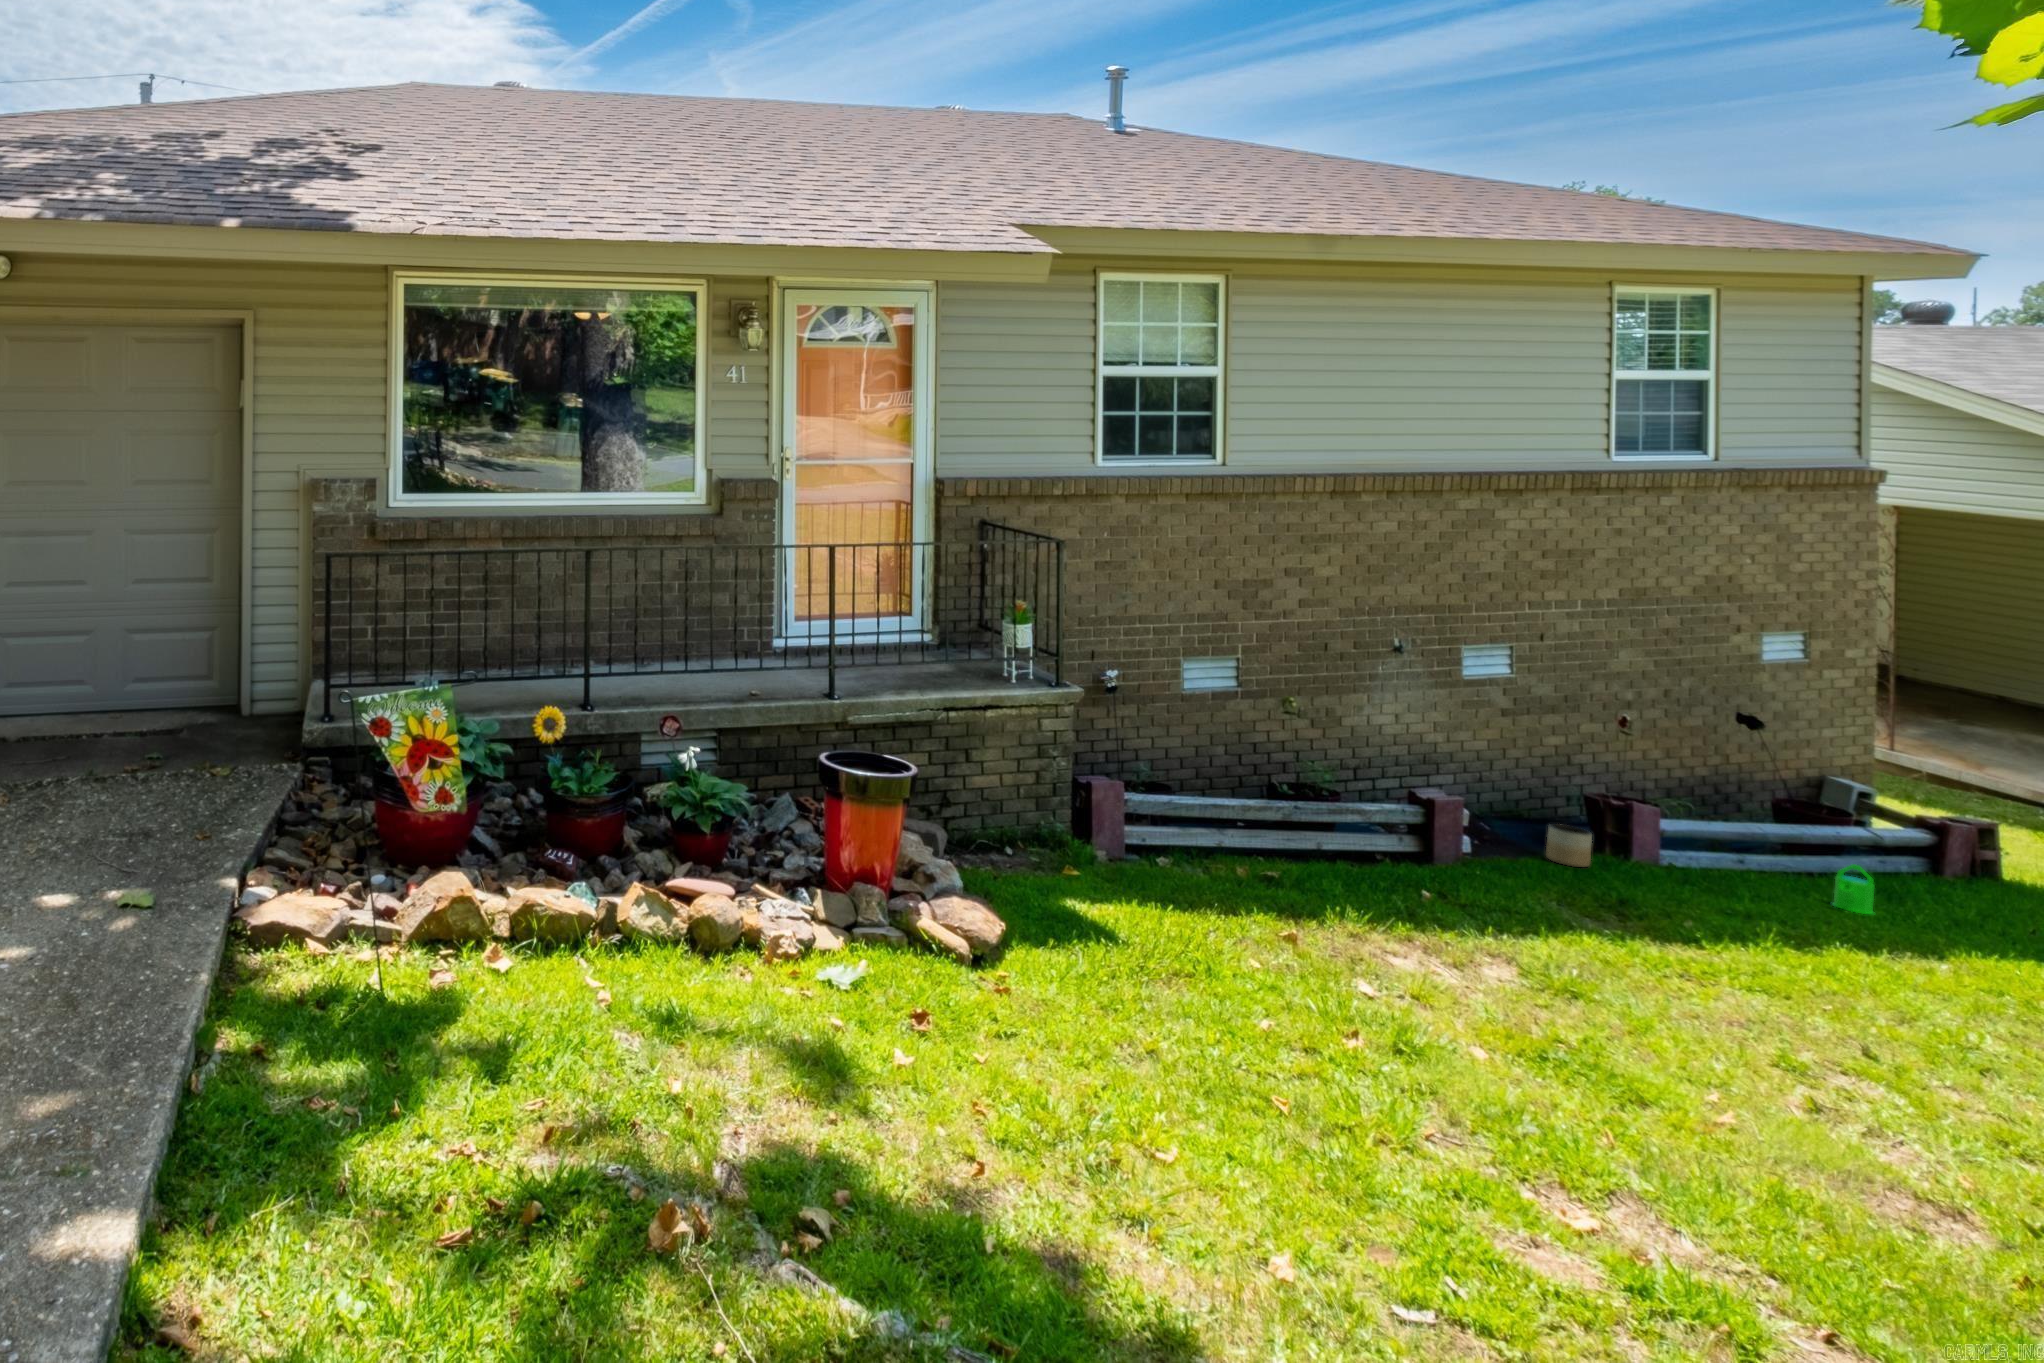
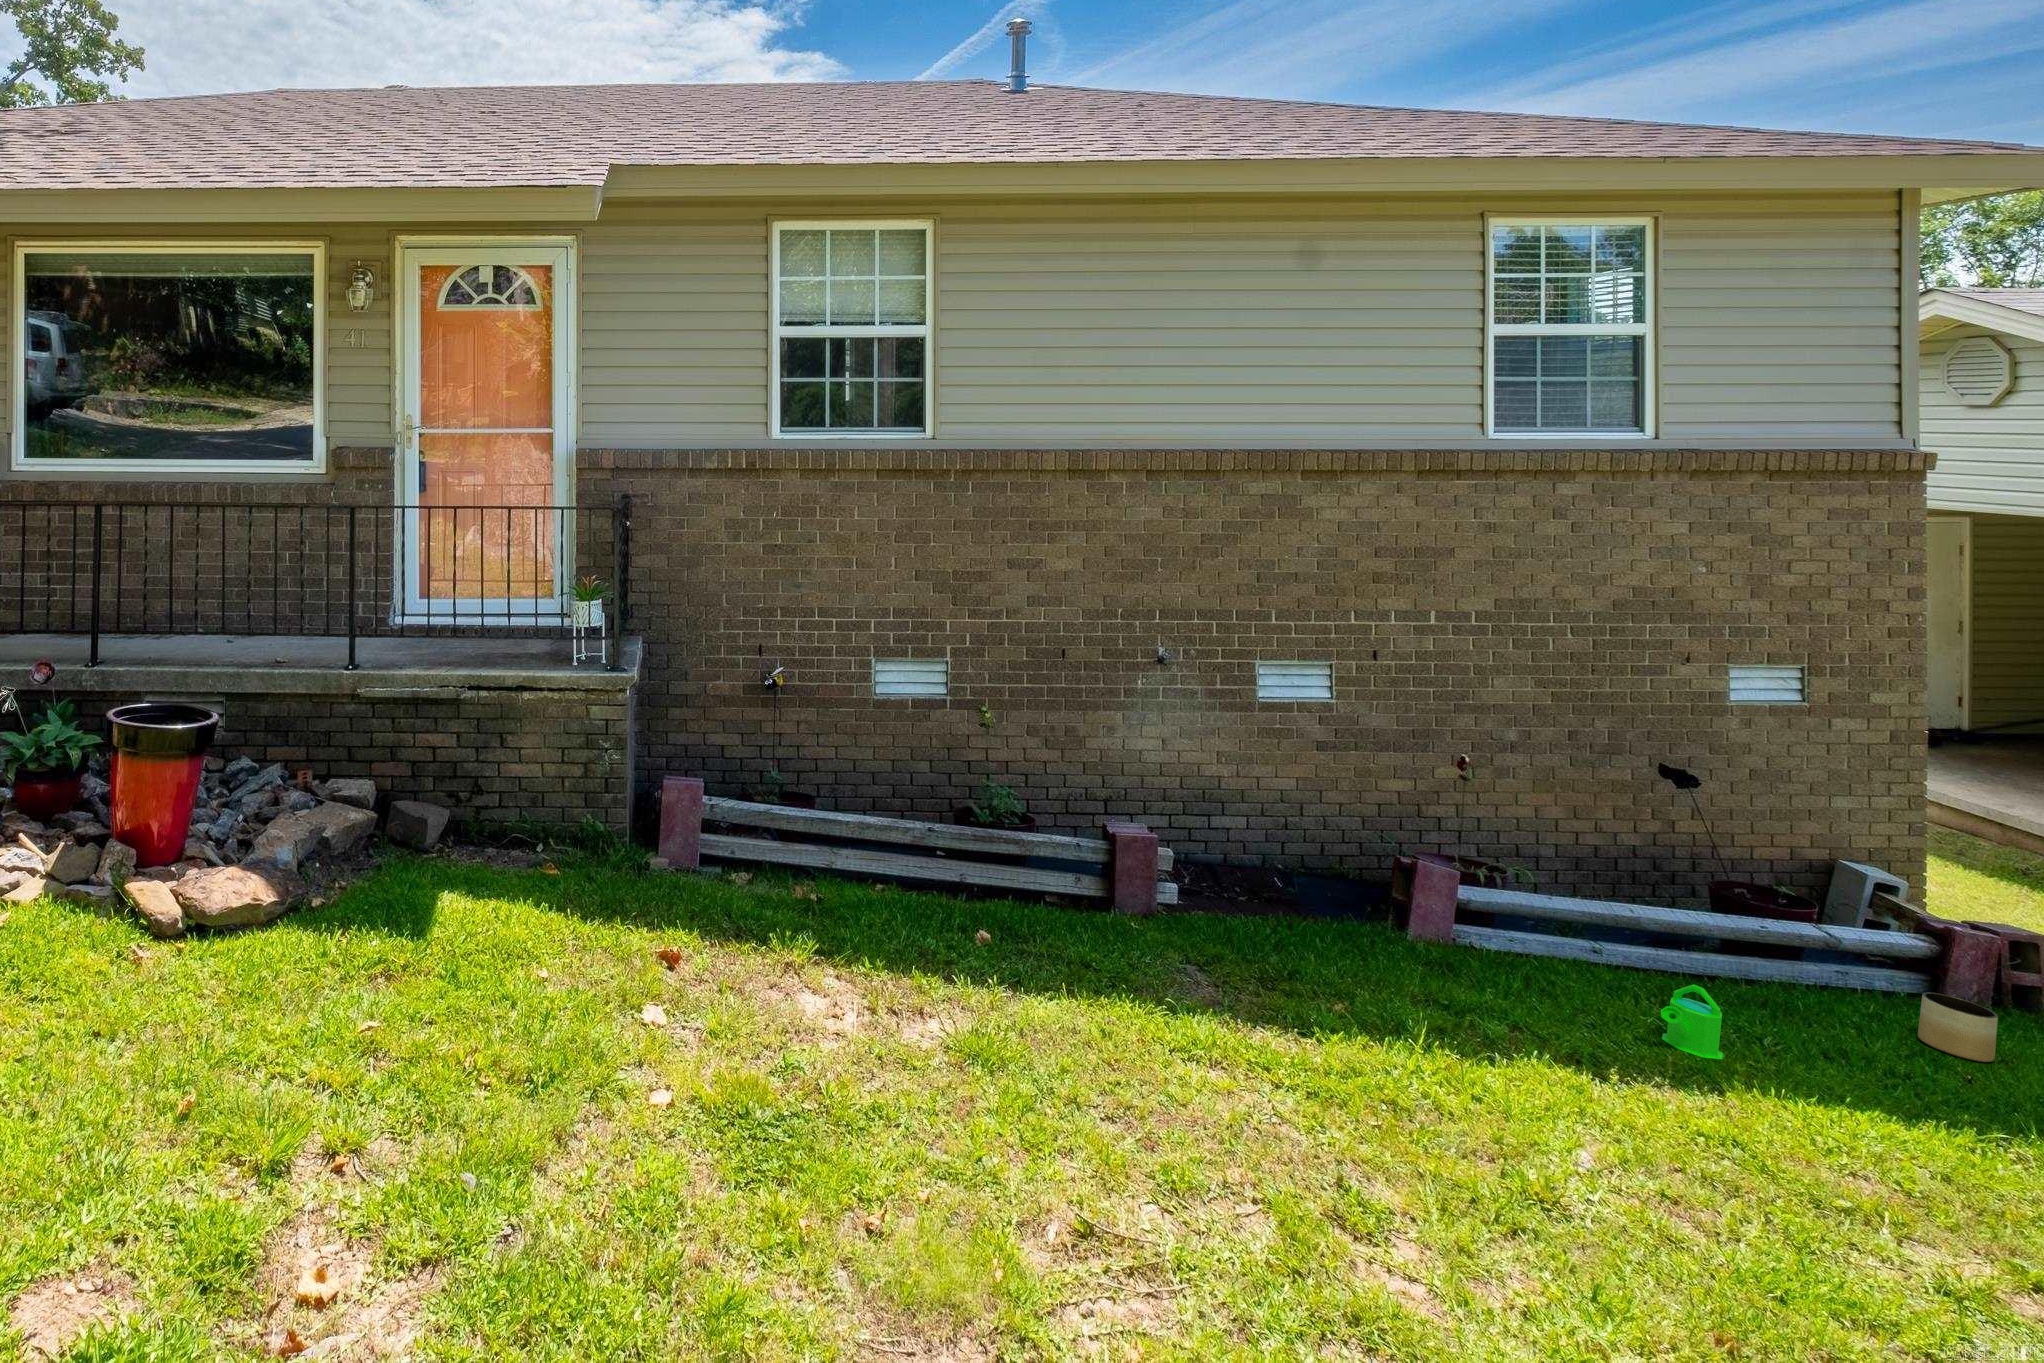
planter: present [1546,824,1592,867] -> present [1918,992,1998,1062]

